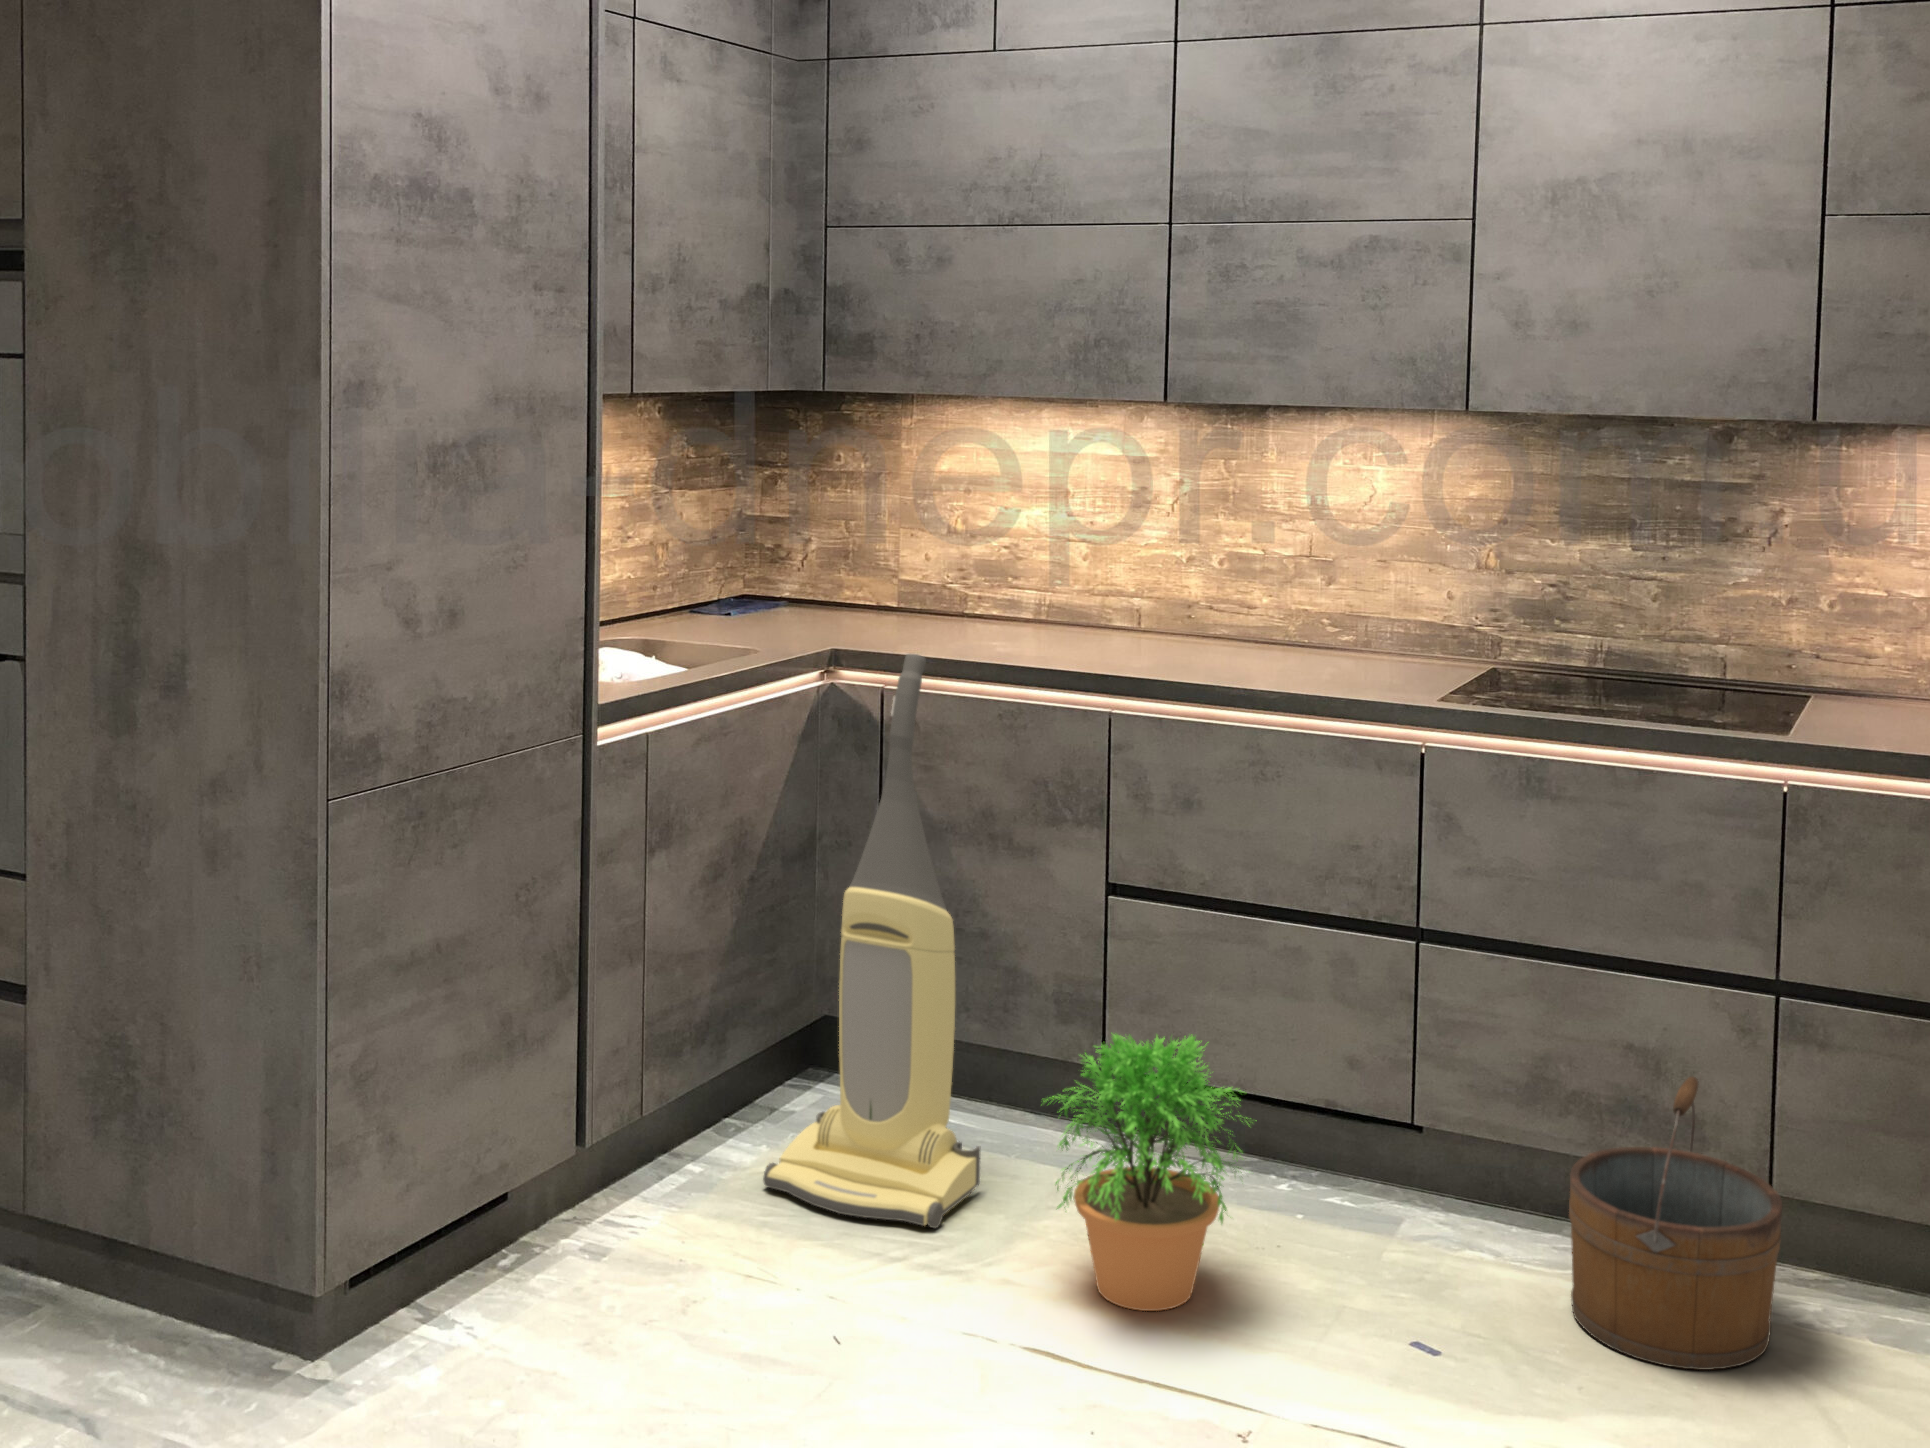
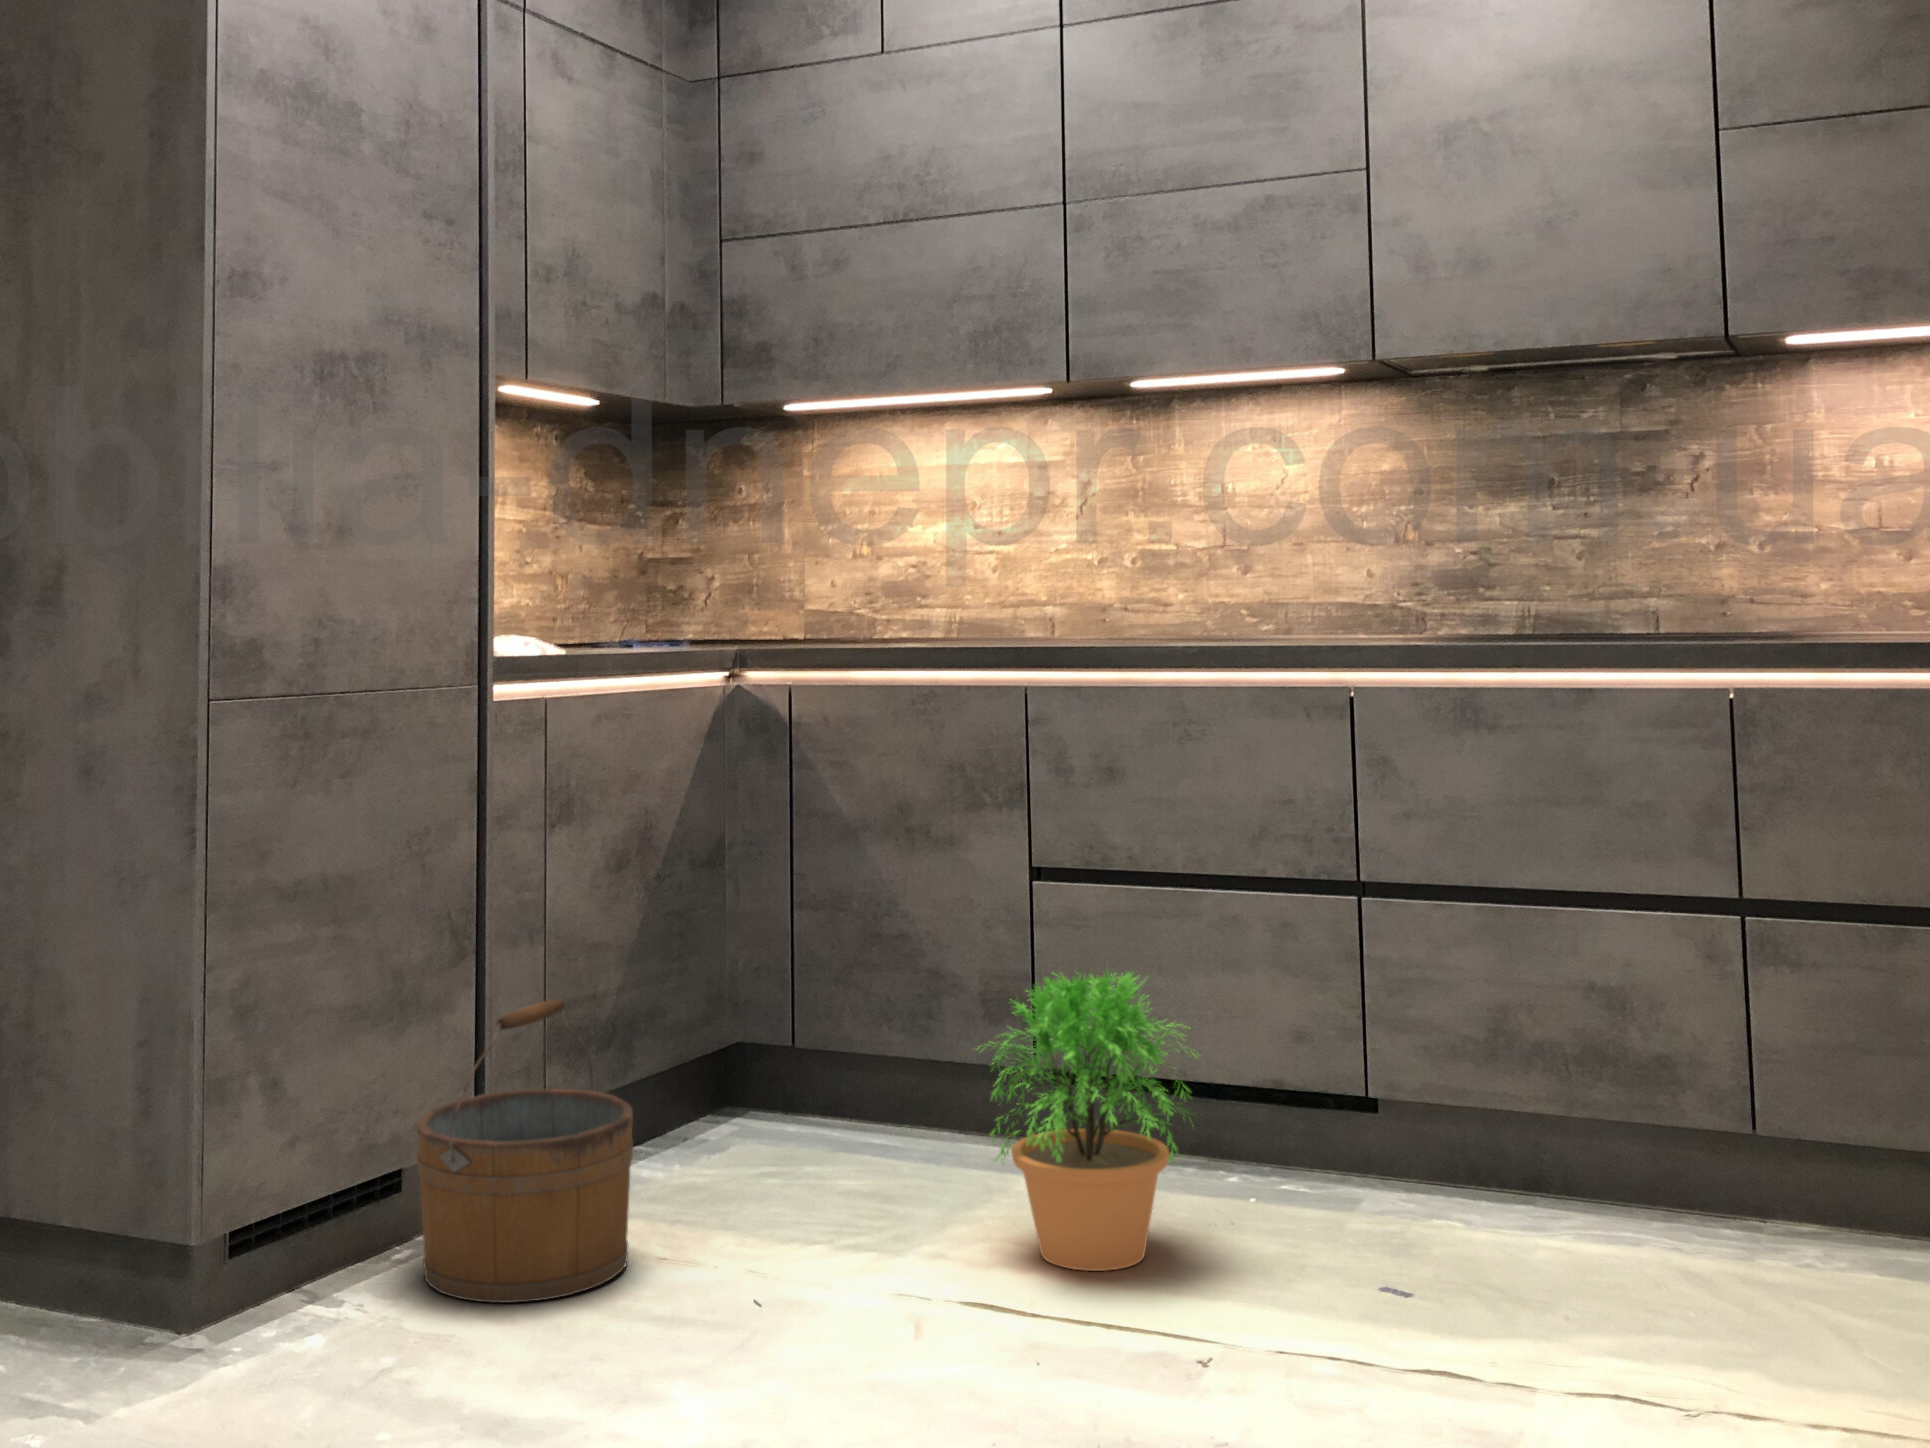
vacuum cleaner: present [763,654,980,1228] -> none [677,614,910,1215]
bucket: present [1569,1076,1782,1370] -> present [417,999,633,1303]

